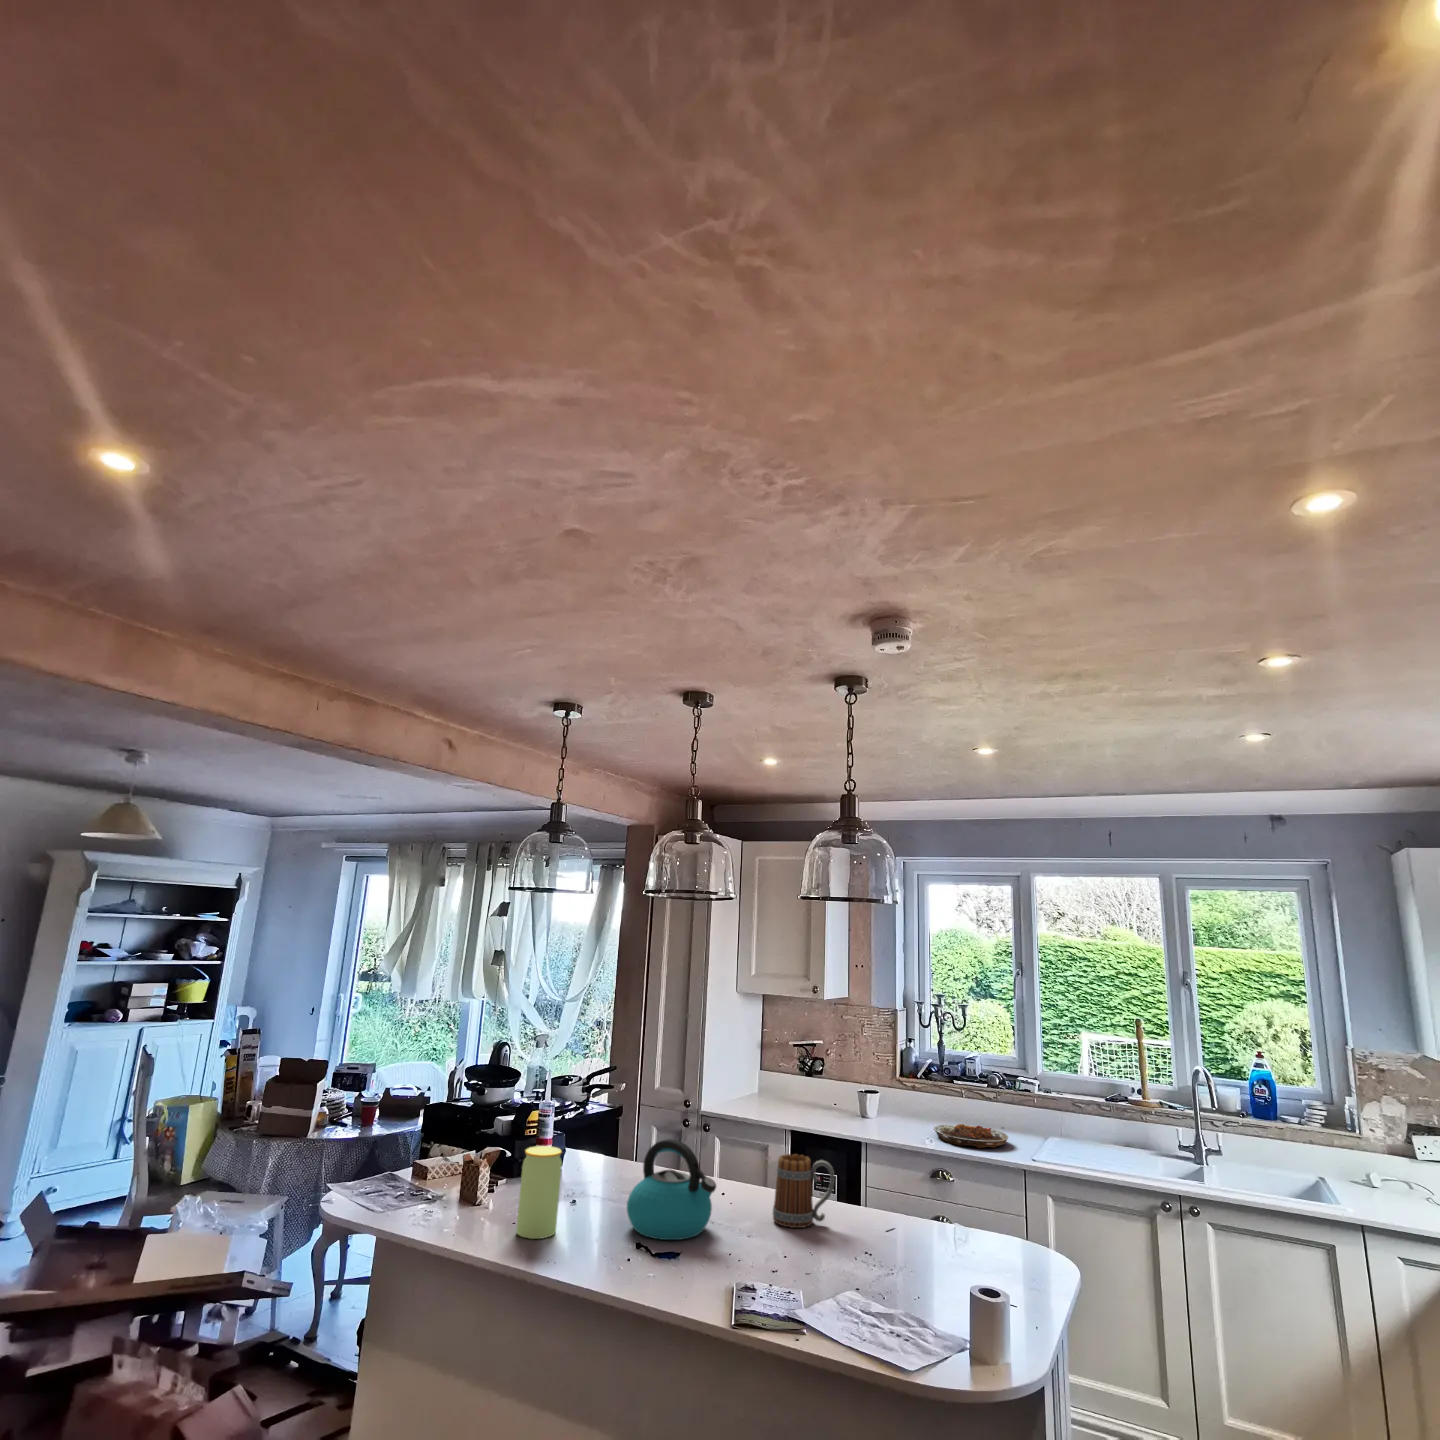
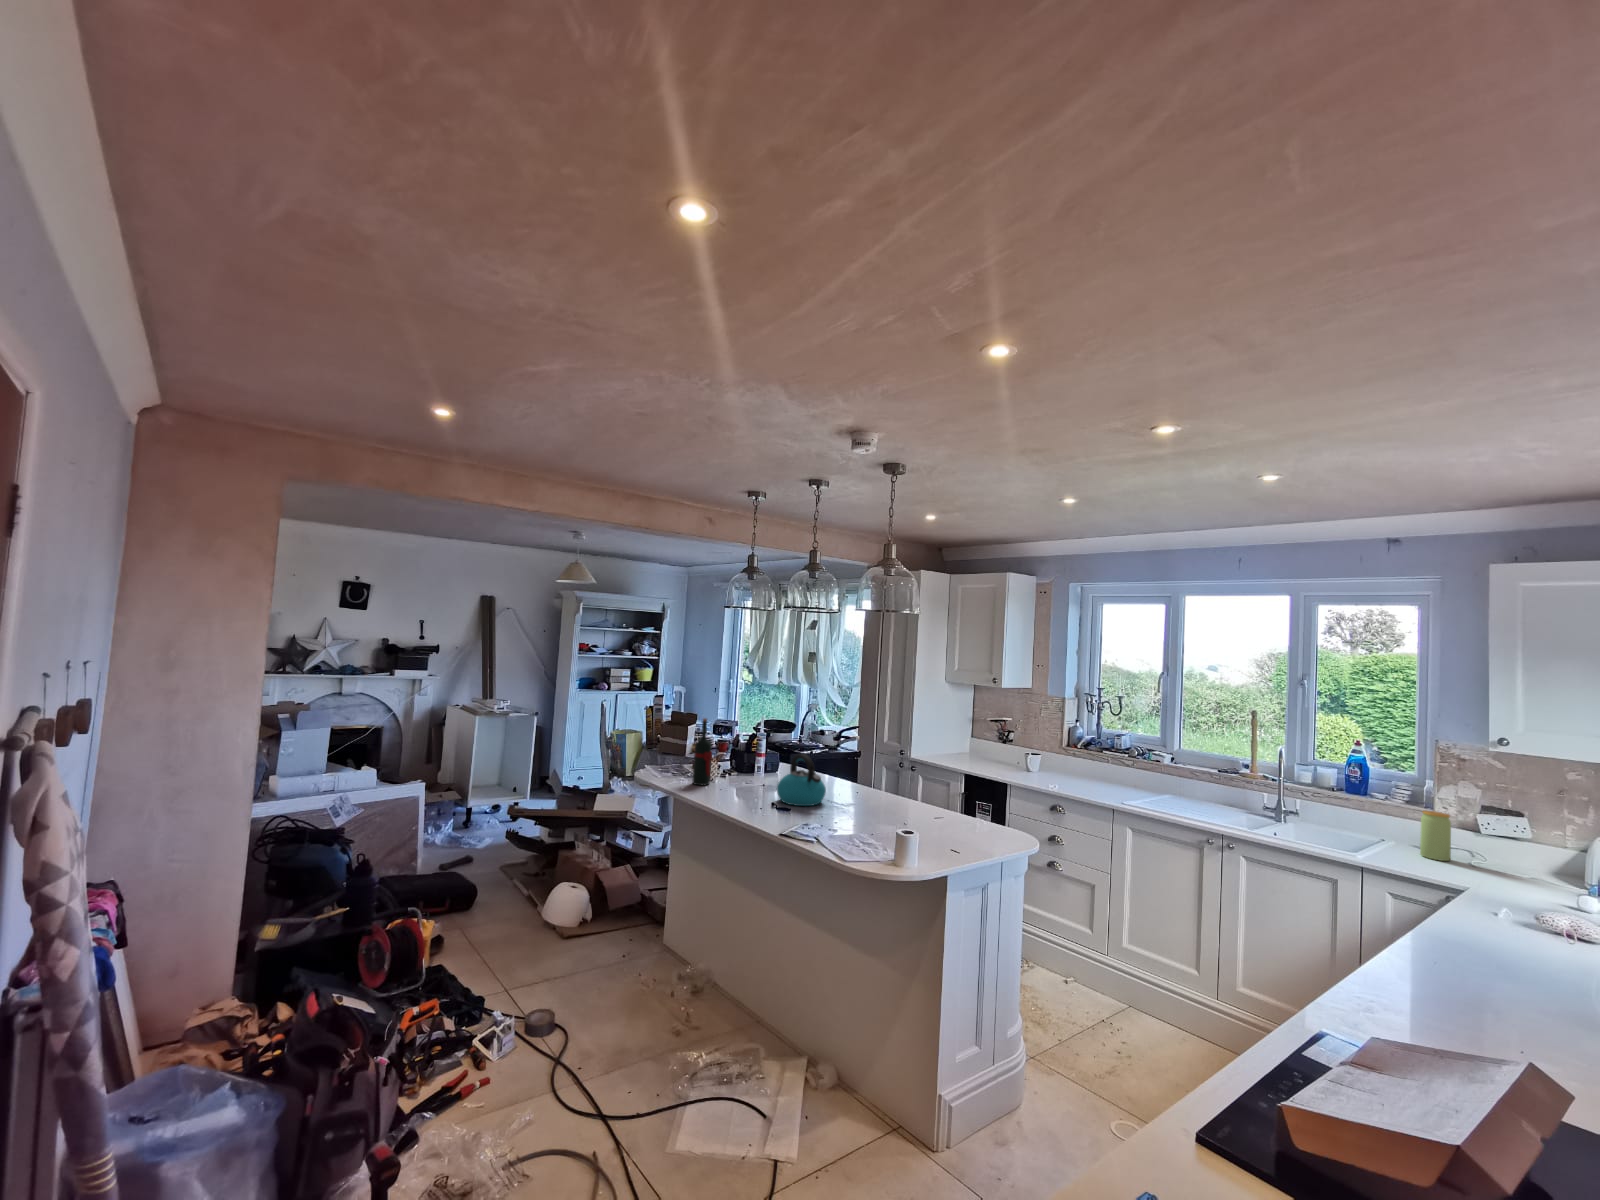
wine bottle: none [444,1084,486,1217] -> present [693,718,712,785]
plate: present [934,1124,1008,1148] -> none [1060,777,1117,794]
jar: present [516,1146,562,1239] -> present [1420,811,1451,861]
mug: present [773,1154,834,1228] -> none [866,769,903,810]

